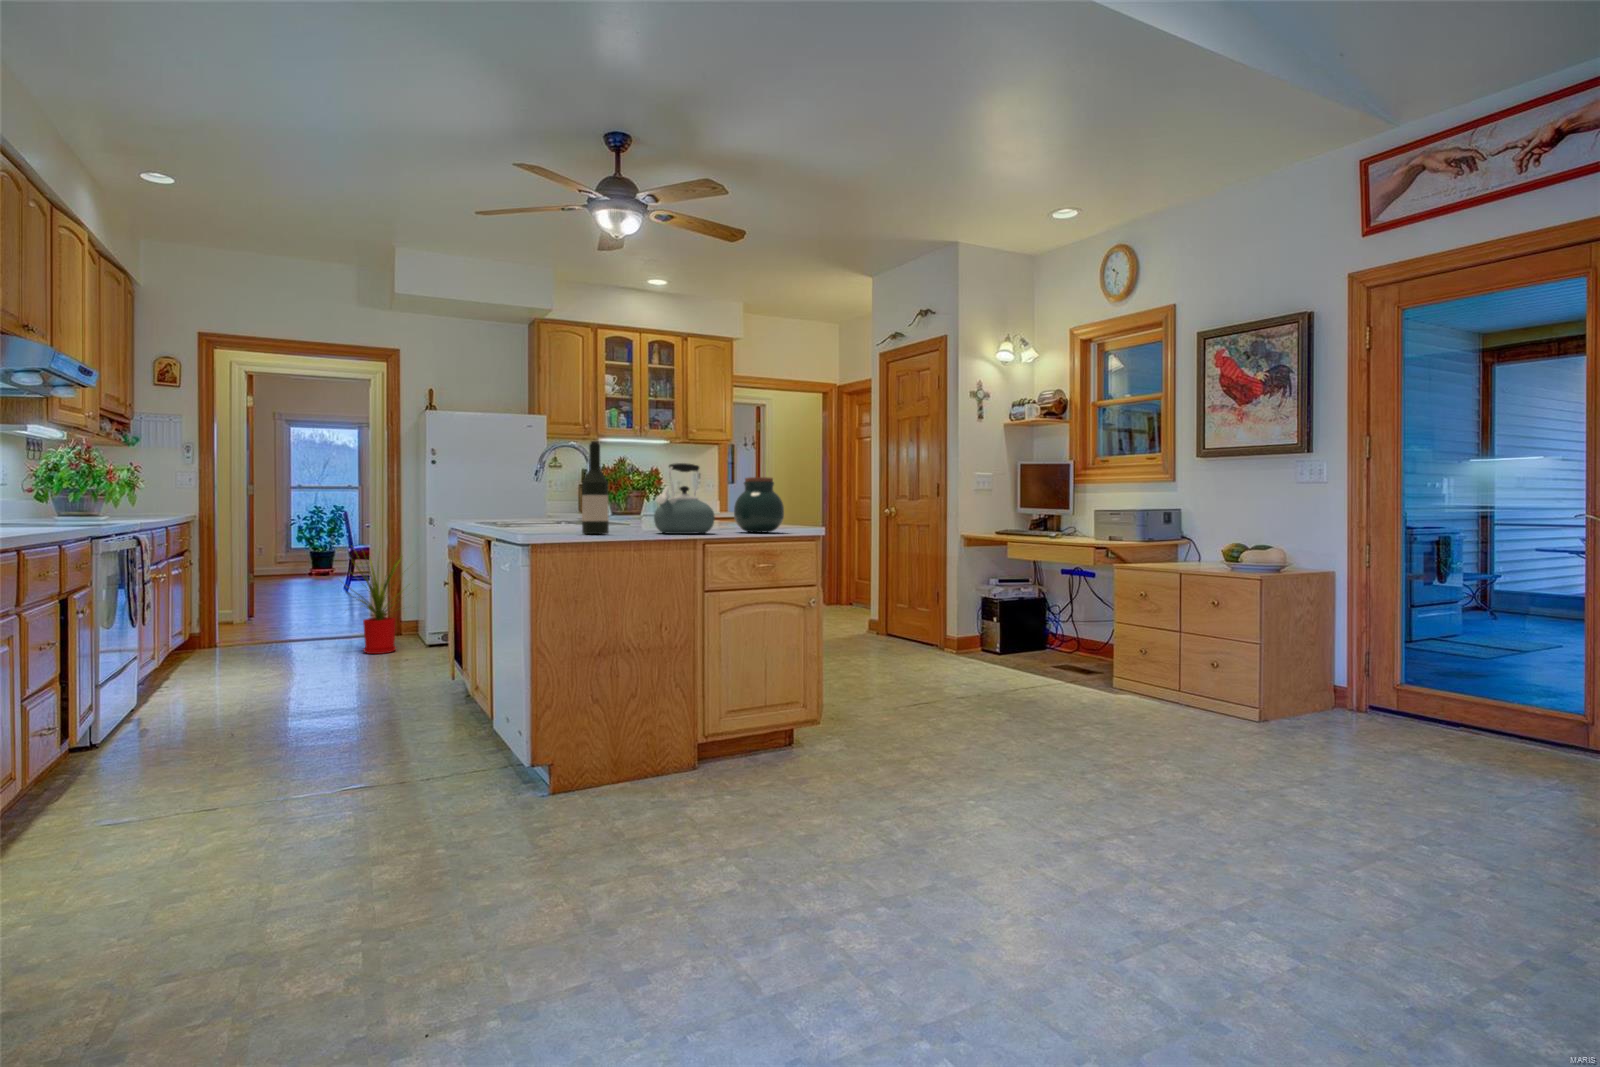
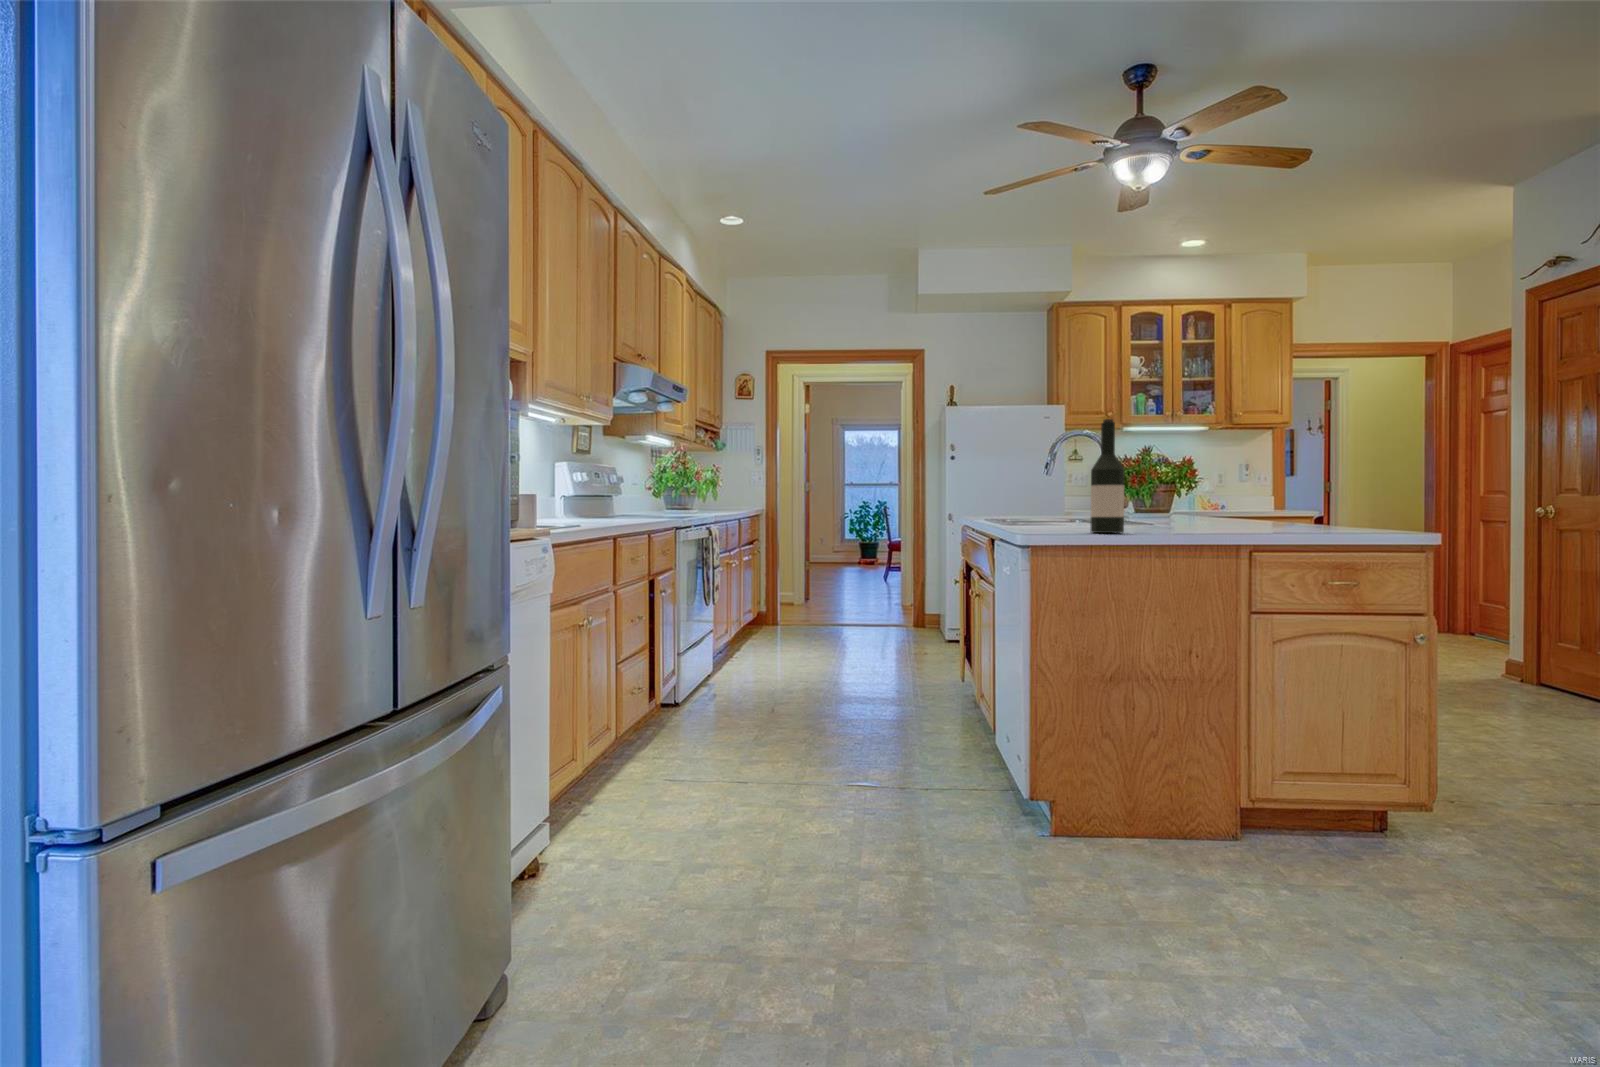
kettle: present [654,463,715,534] -> none [1185,443,1273,534]
jar: present [734,477,784,533] -> none [1302,458,1384,534]
house plant: present [349,557,400,654] -> none [864,538,939,641]

